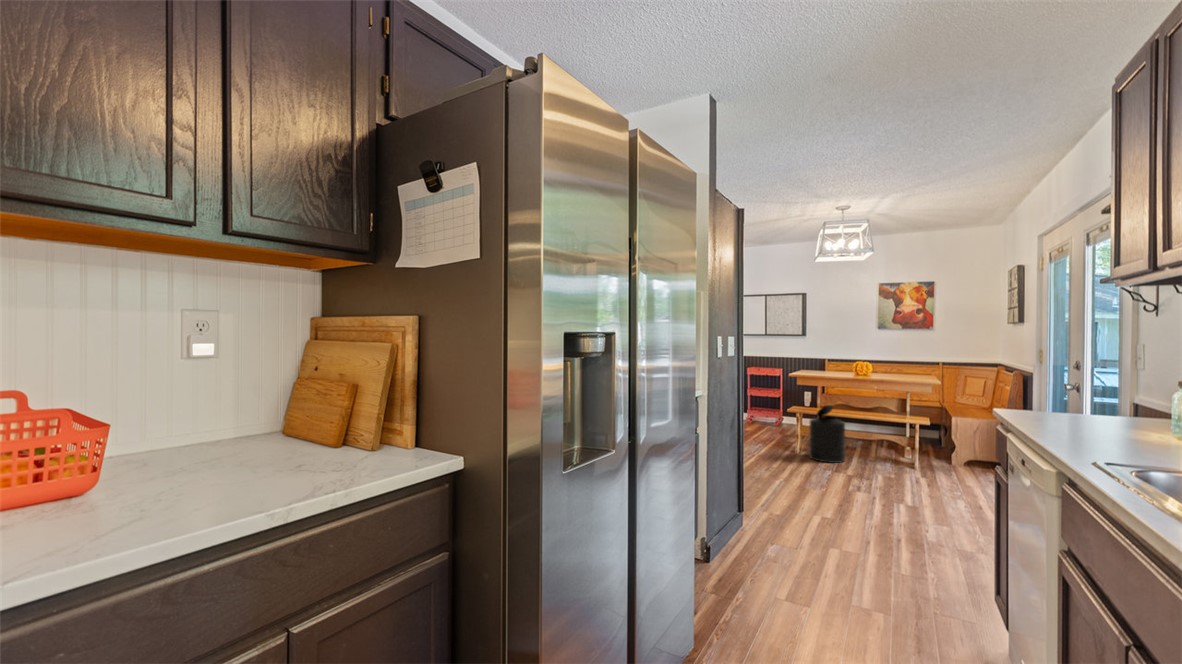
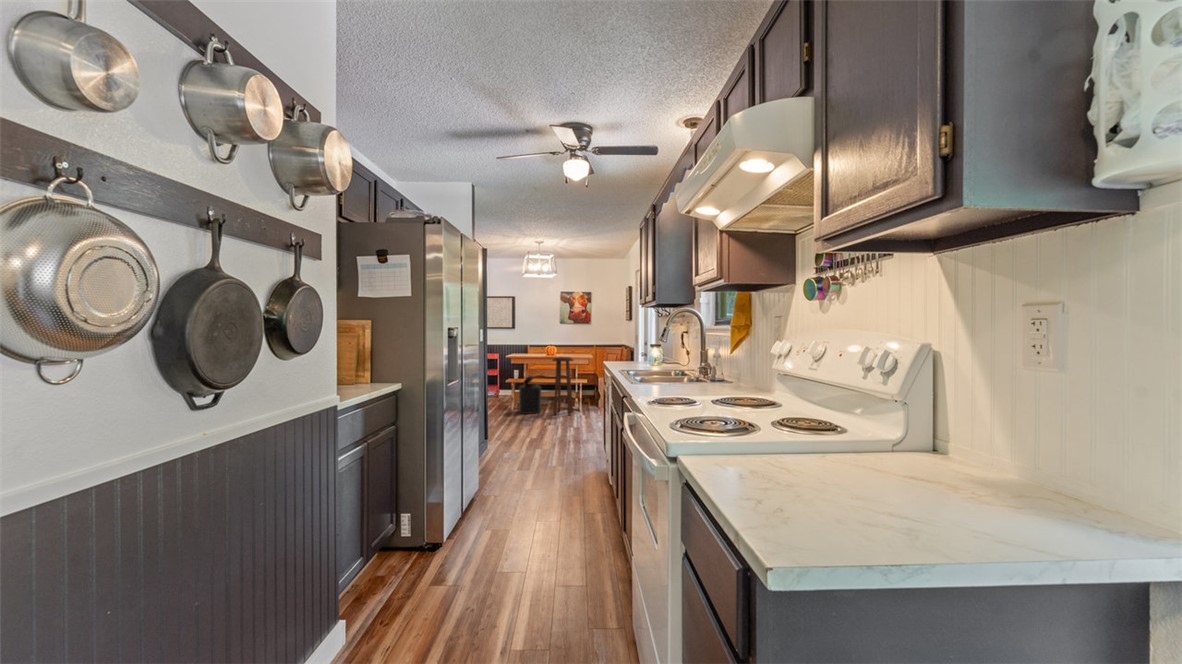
stool: none [864,381,903,475] -> present [552,357,573,415]

